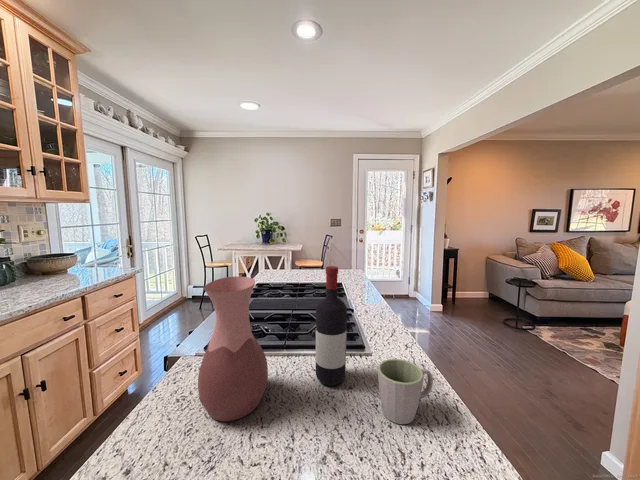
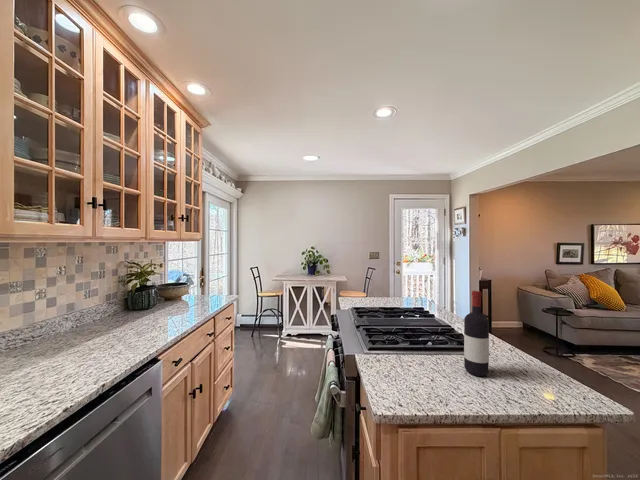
vase: present [198,276,268,421] -> none [400,297,446,394]
mug: present [378,359,433,424] -> none [523,355,562,397]

